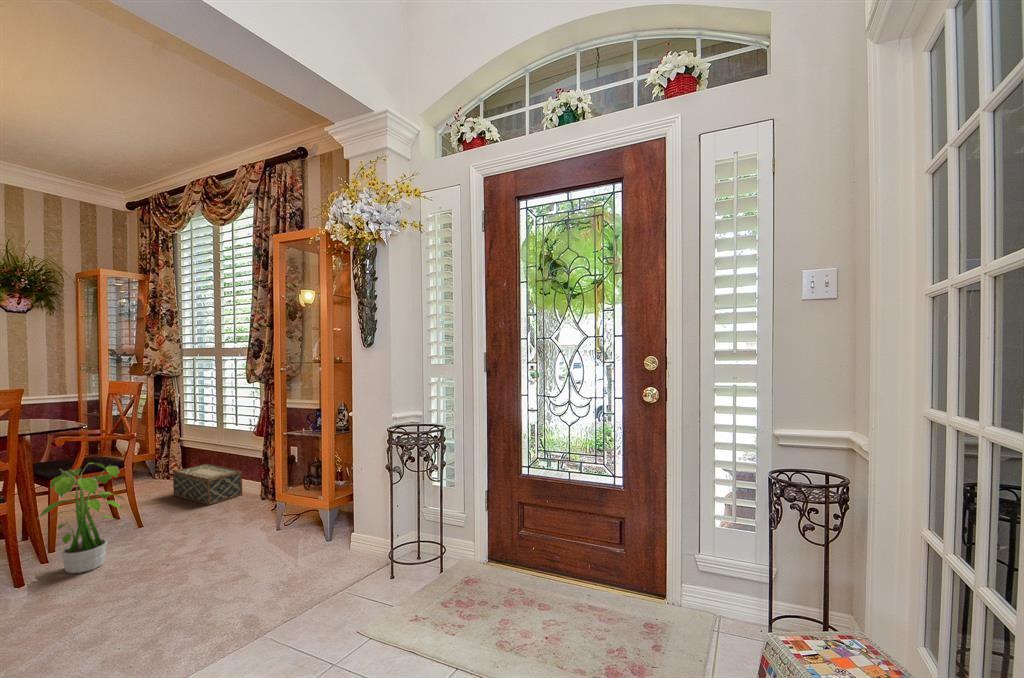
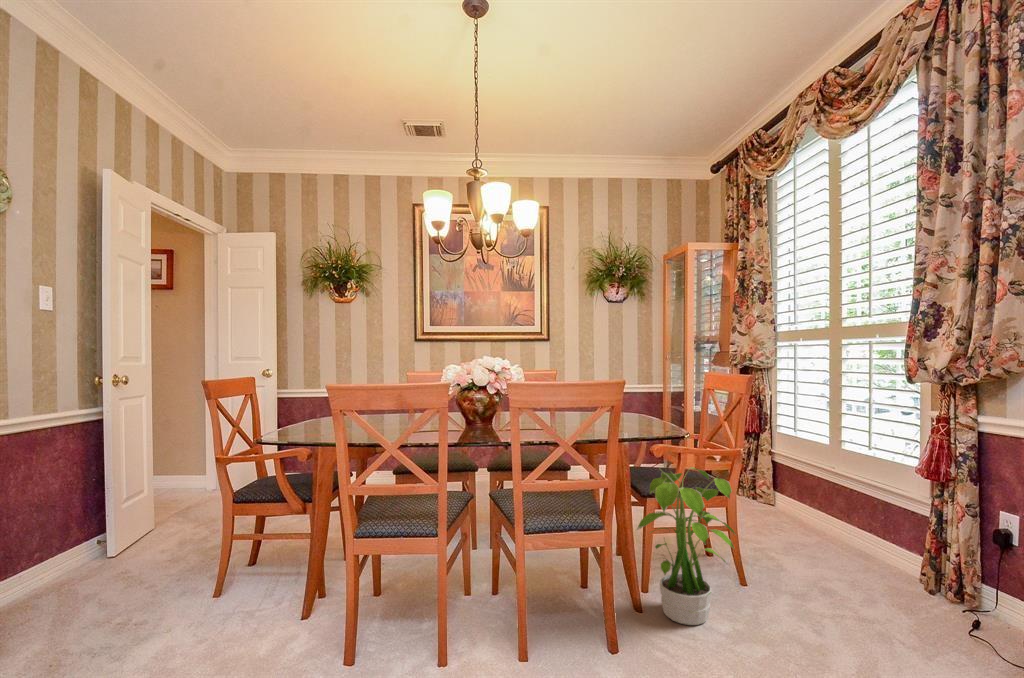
woven basket: present [173,464,242,505] -> none [771,495,882,564]

